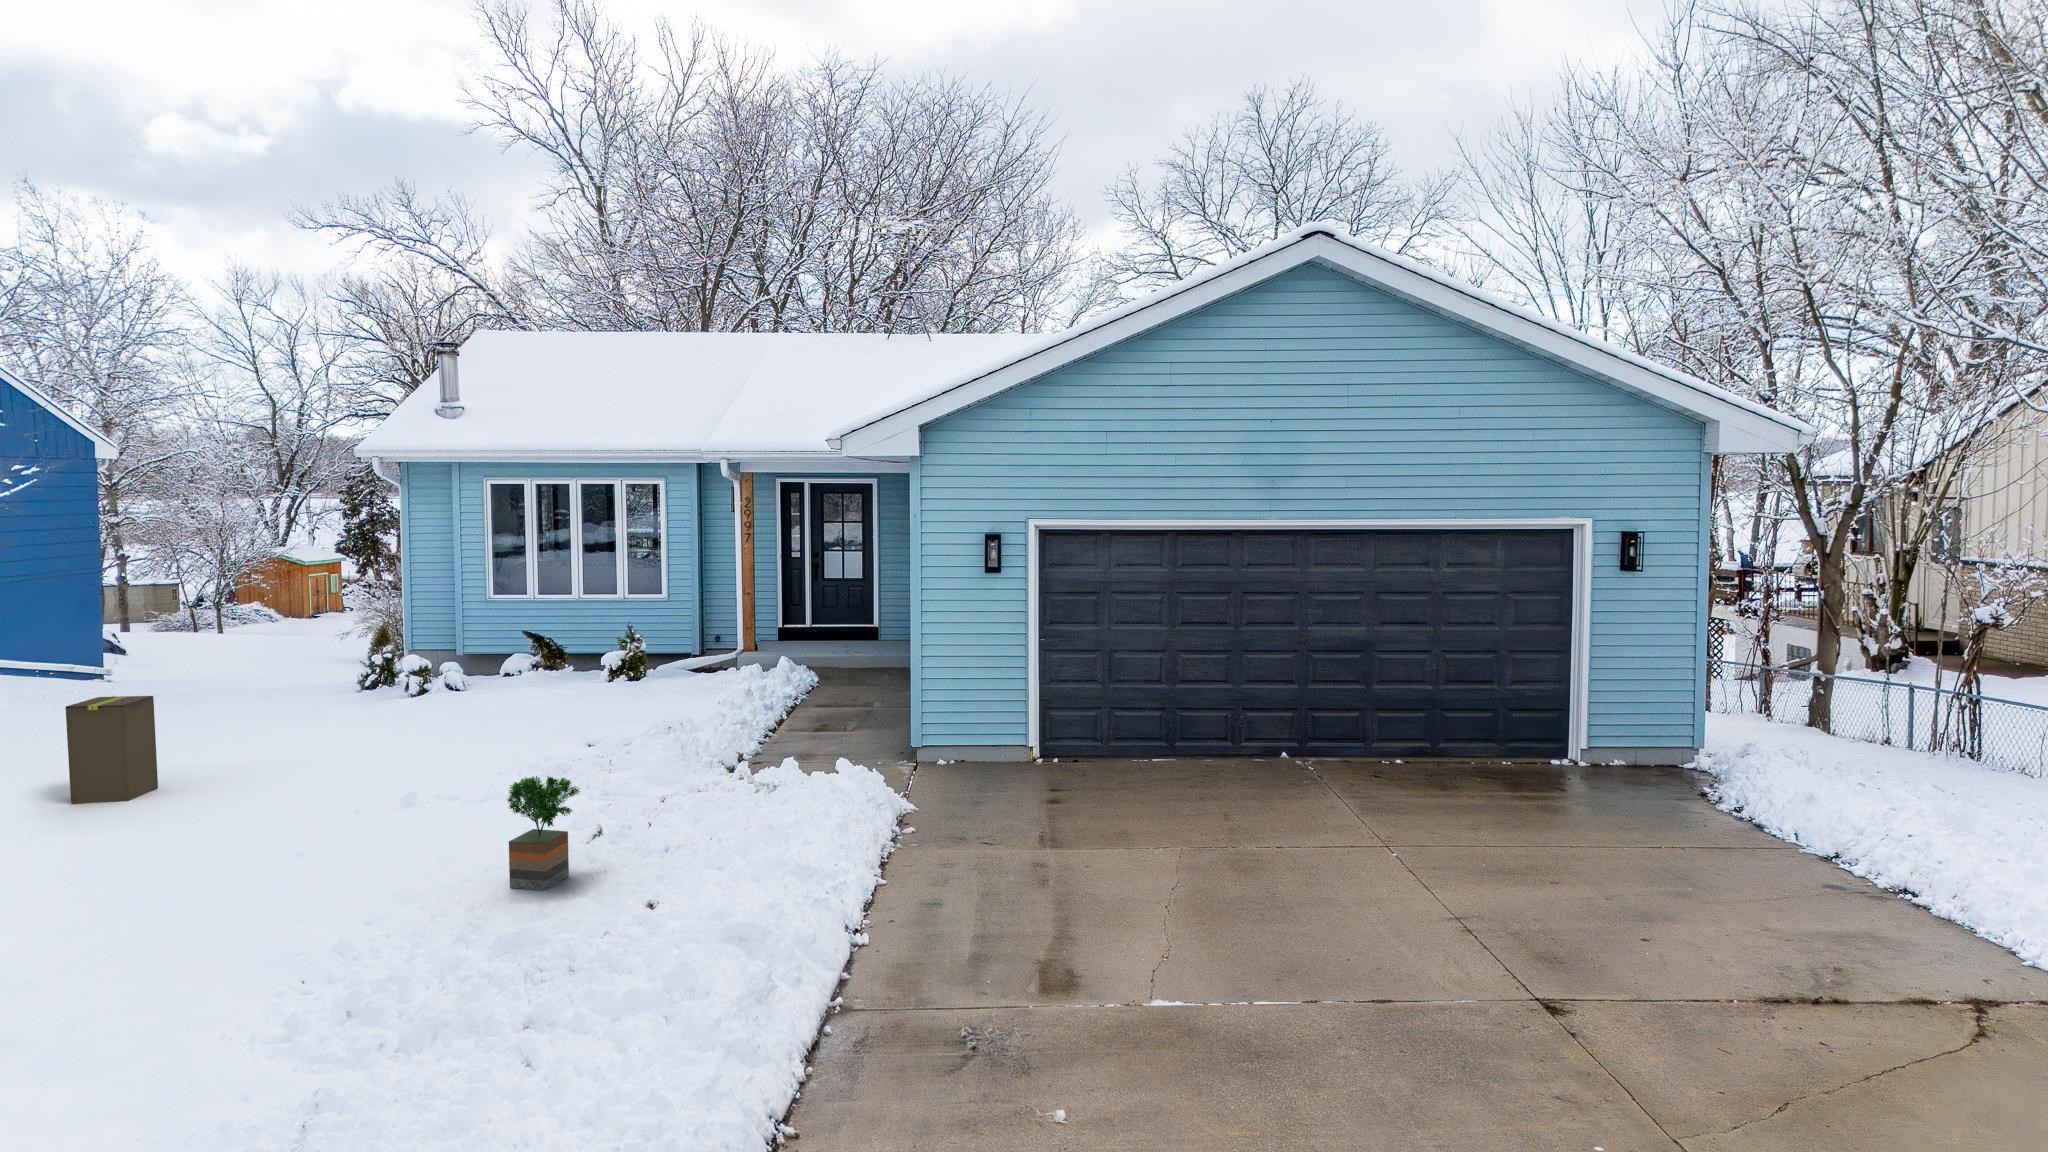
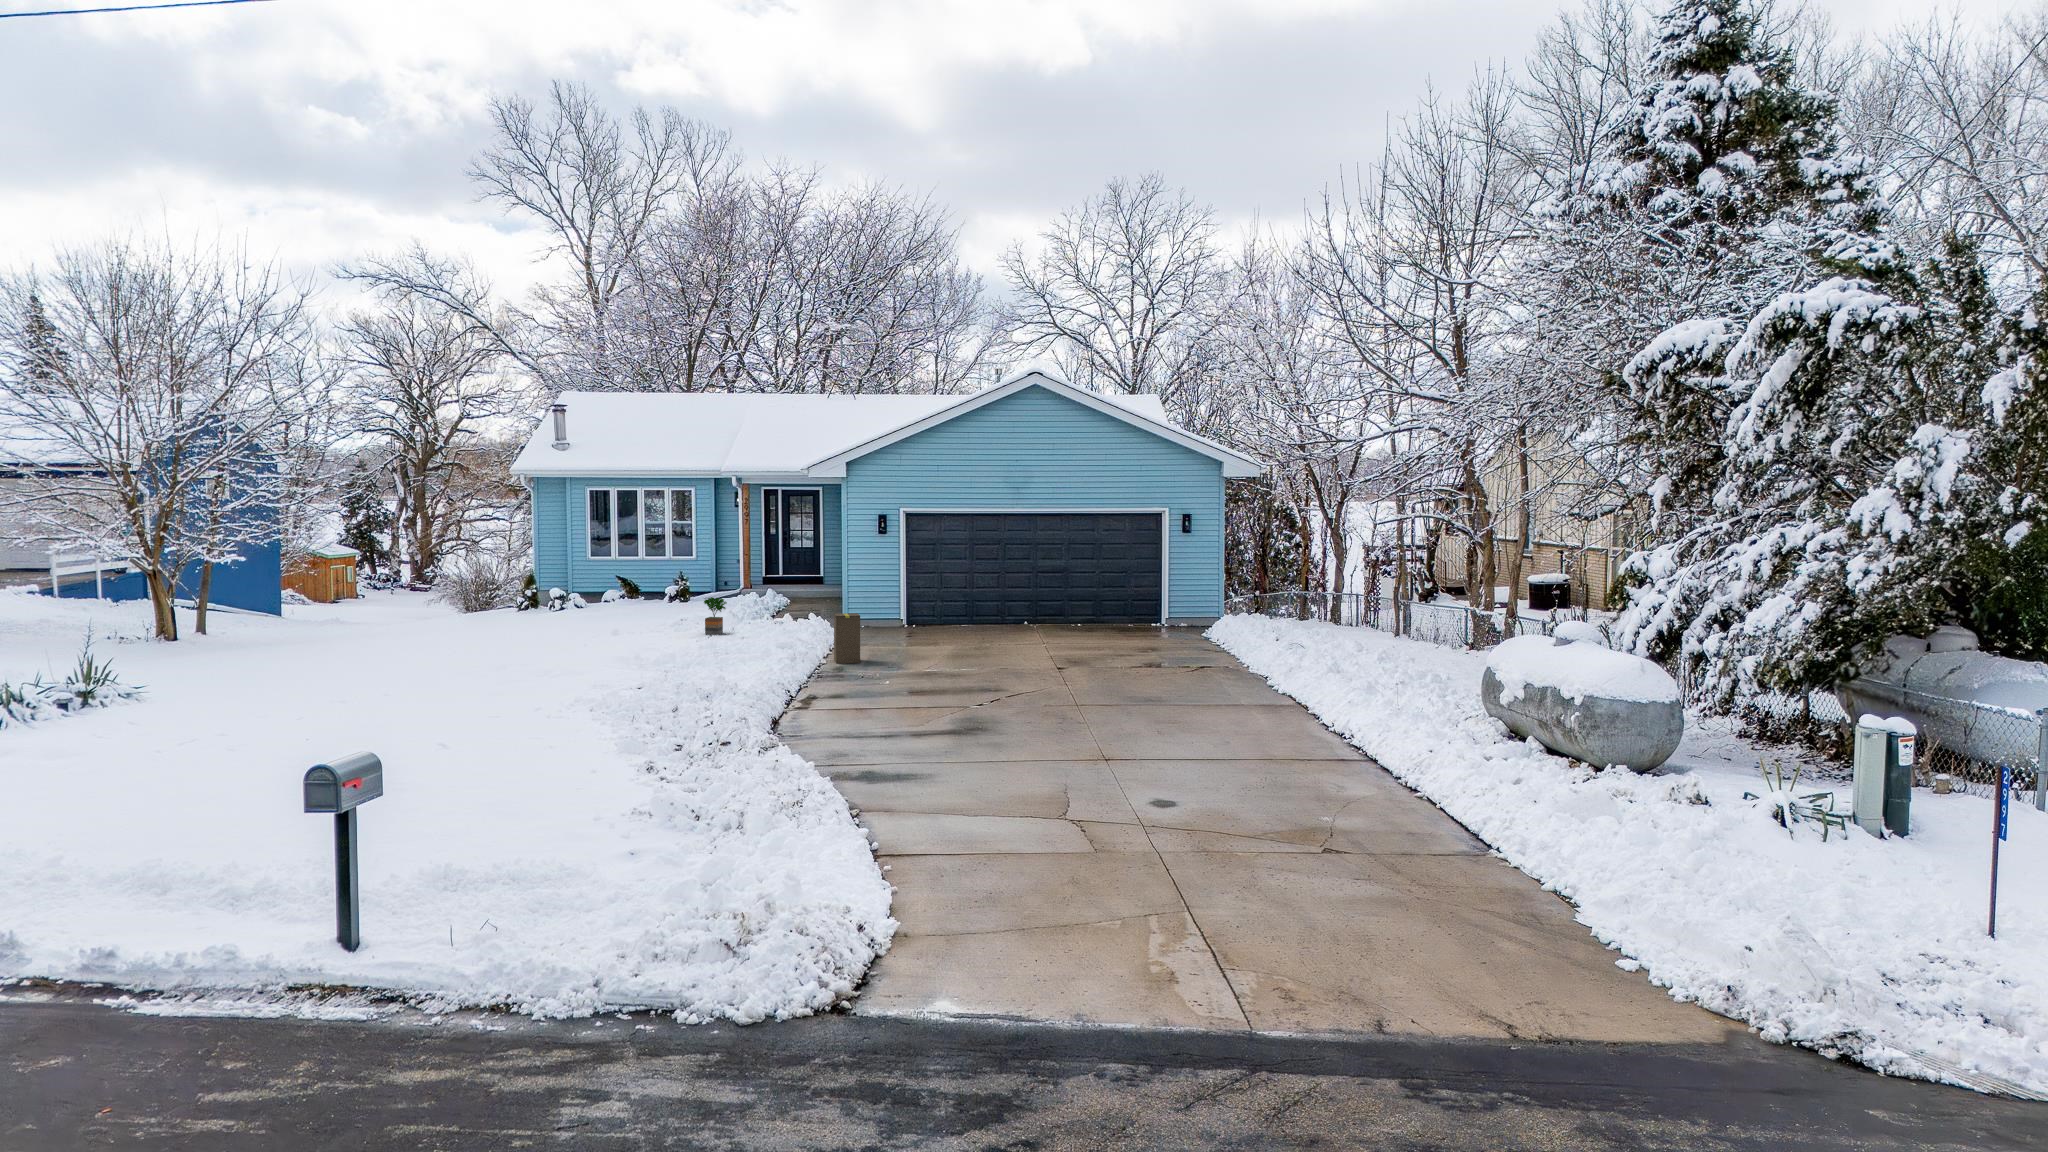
cardboard box: present [66,696,158,804] -> present [834,613,860,664]

